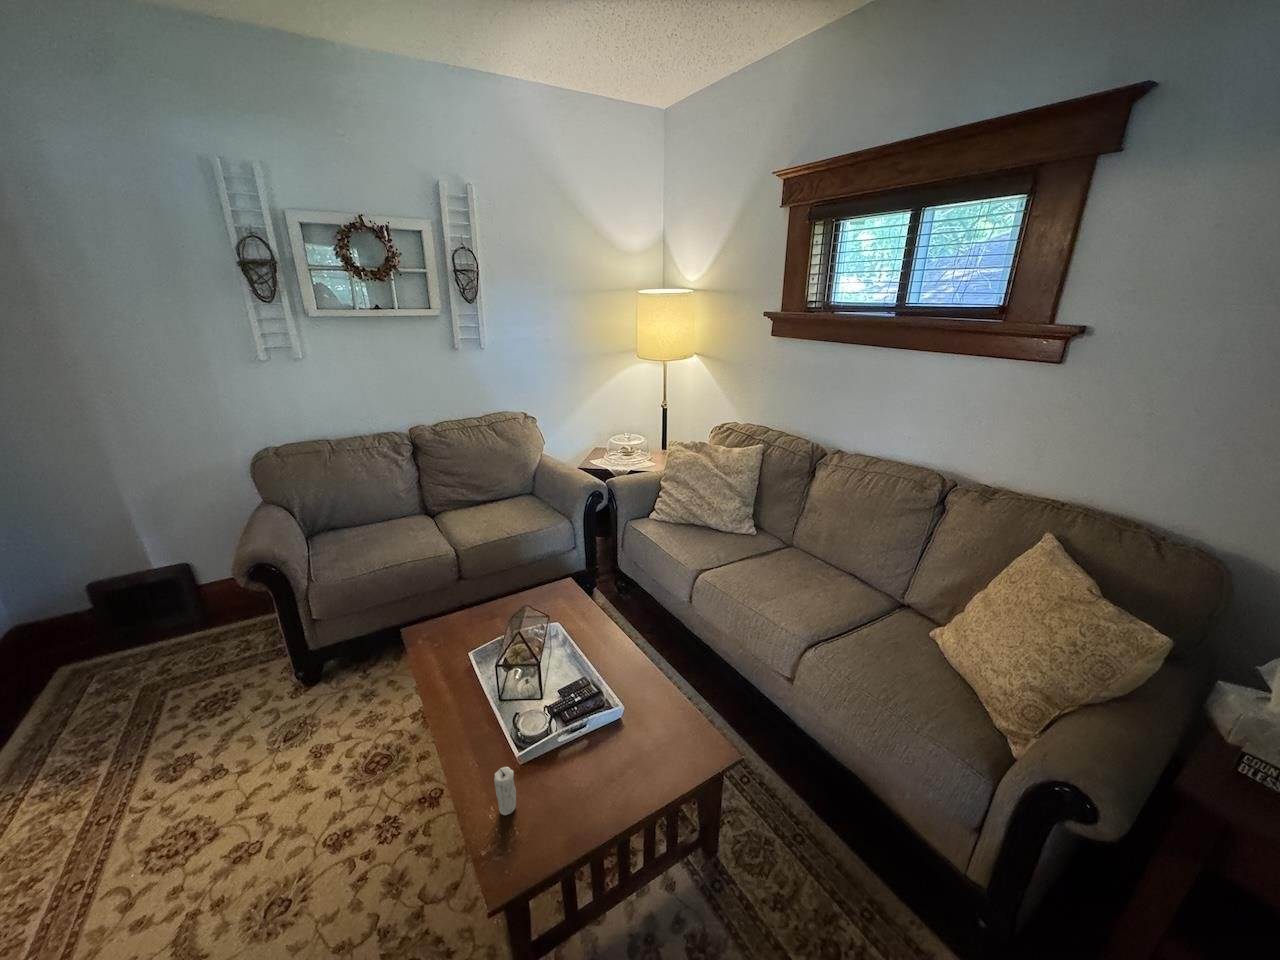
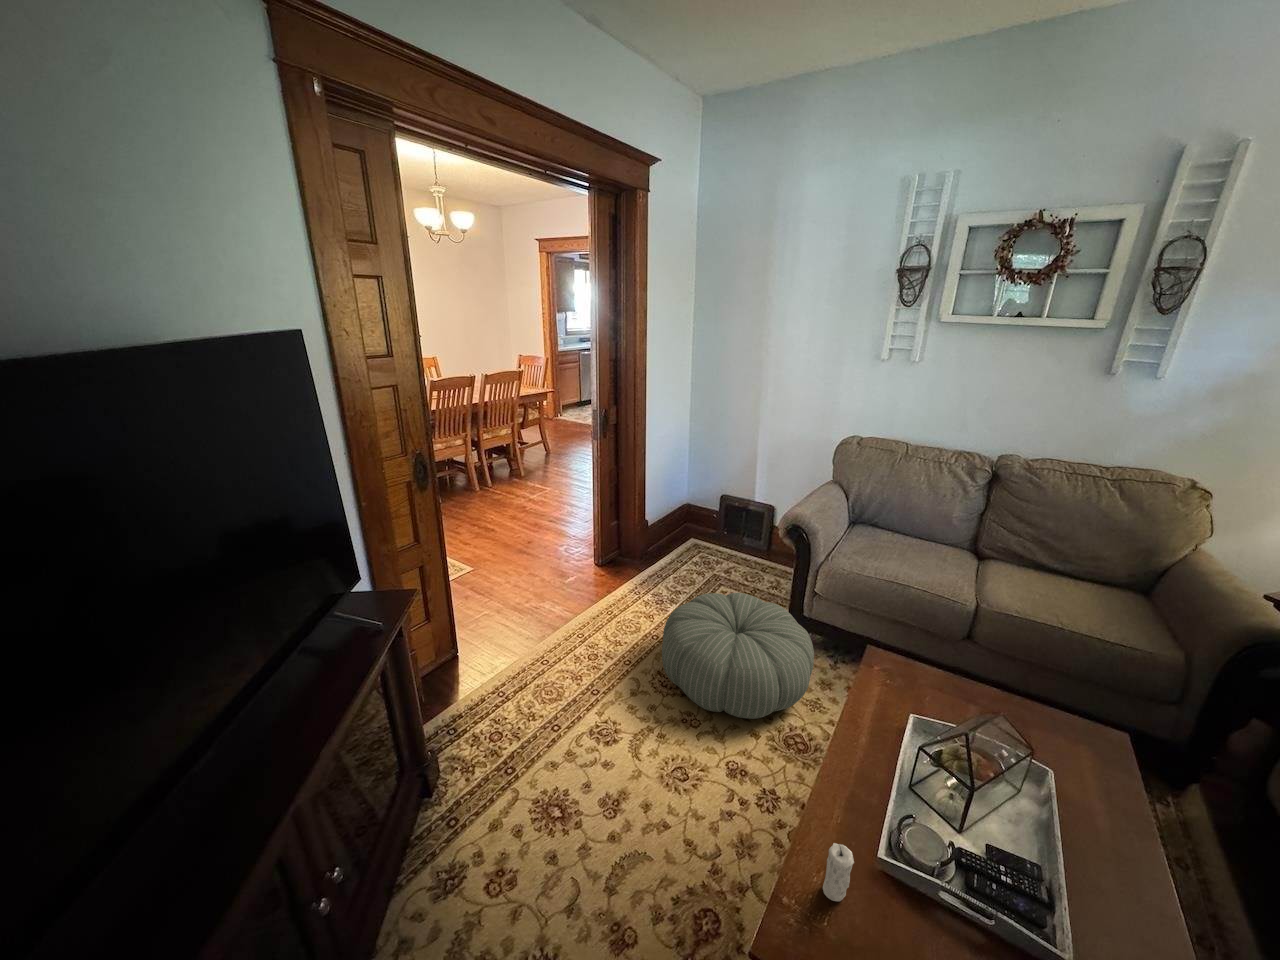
pouf: none [122,657,360,840] -> present [662,593,814,719]

